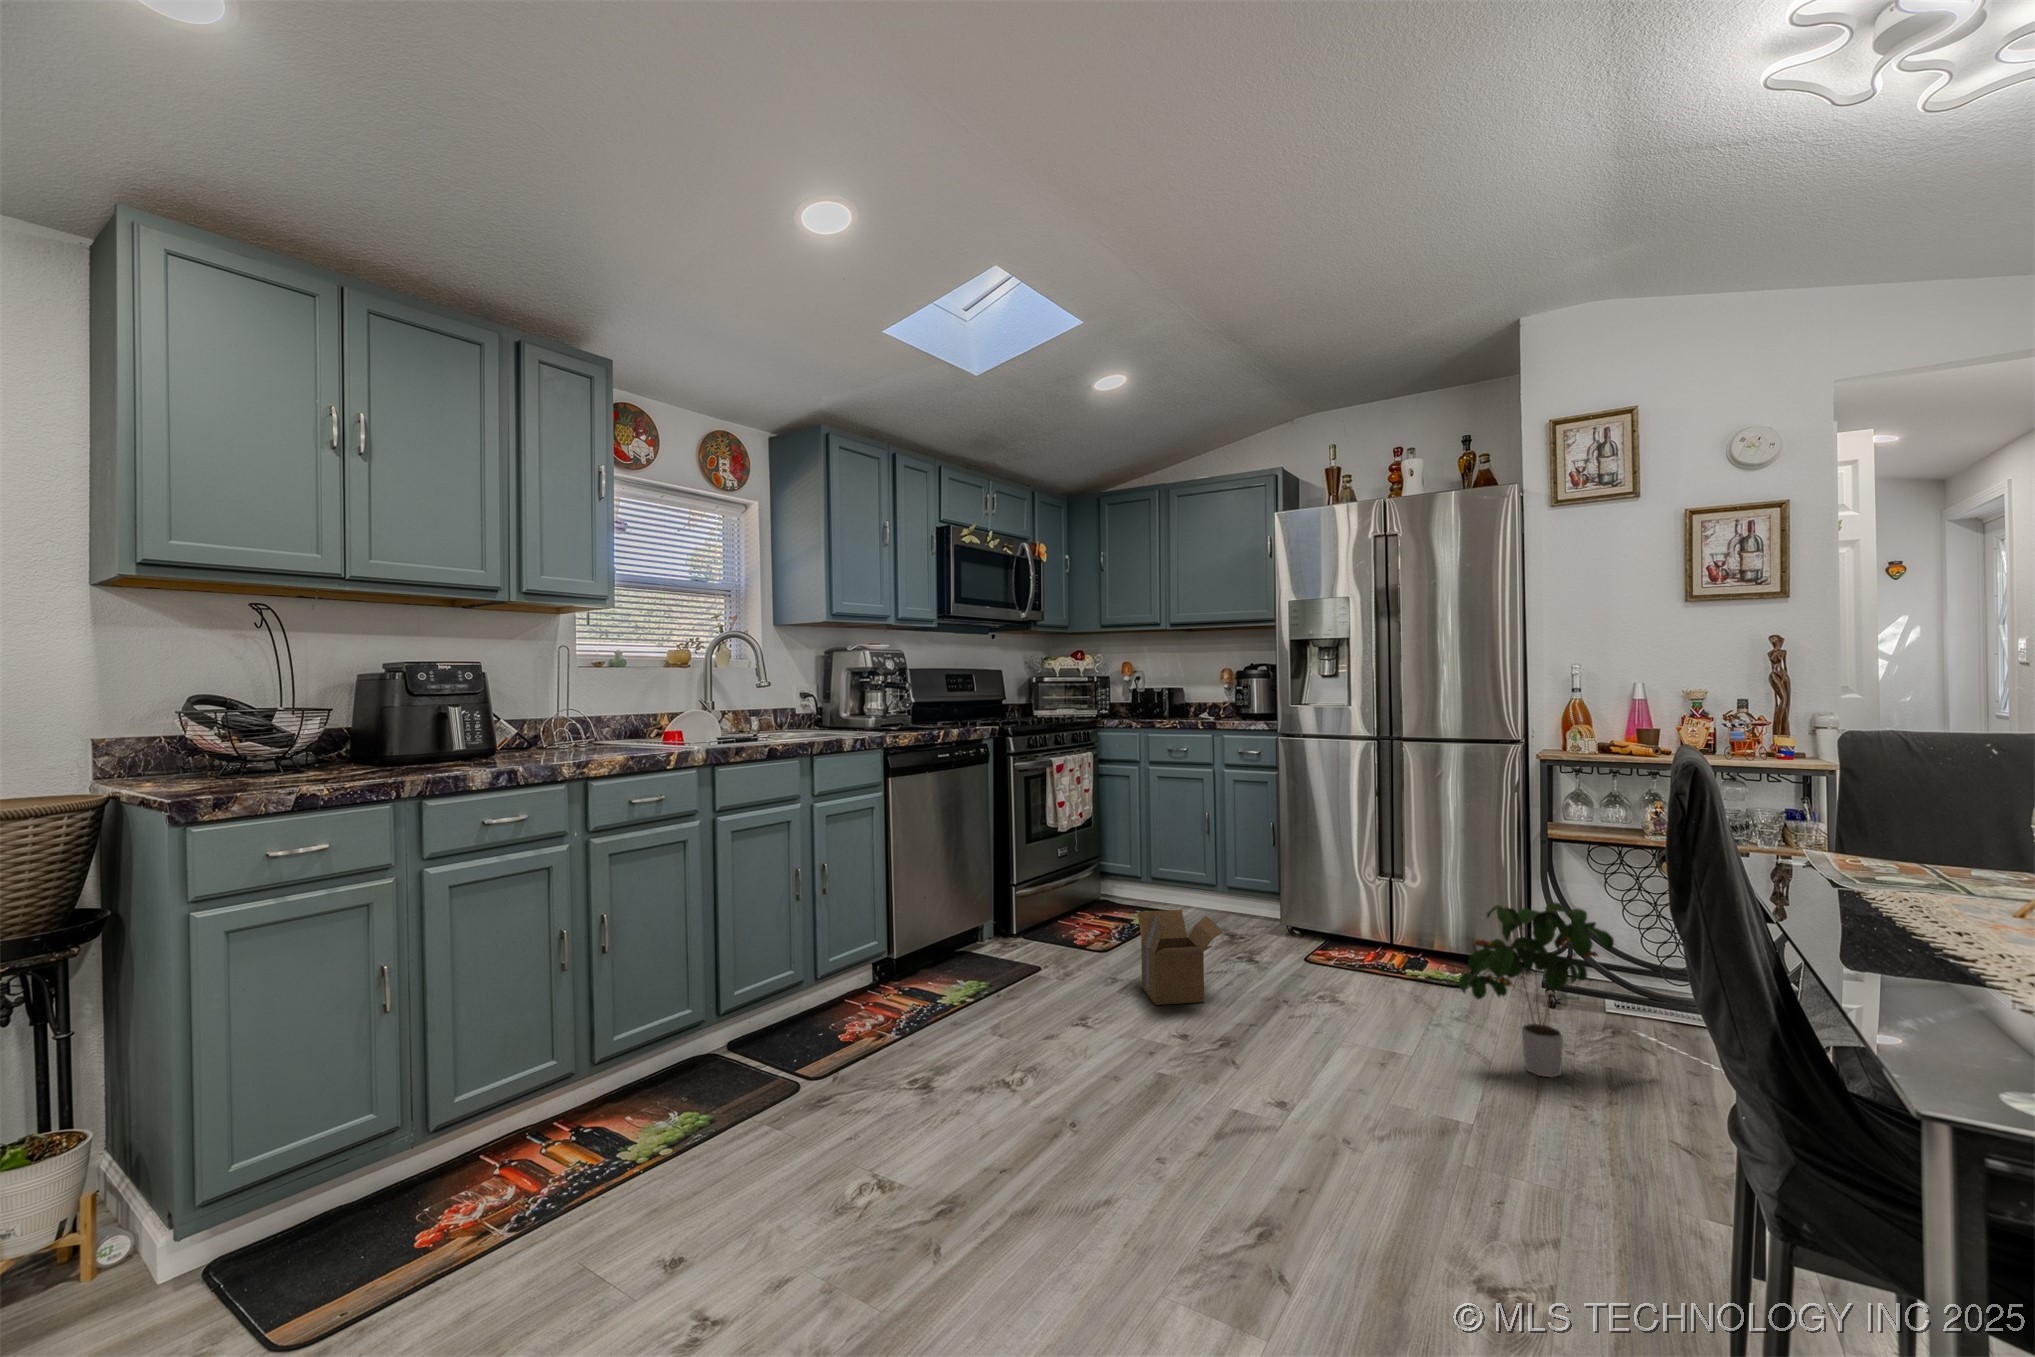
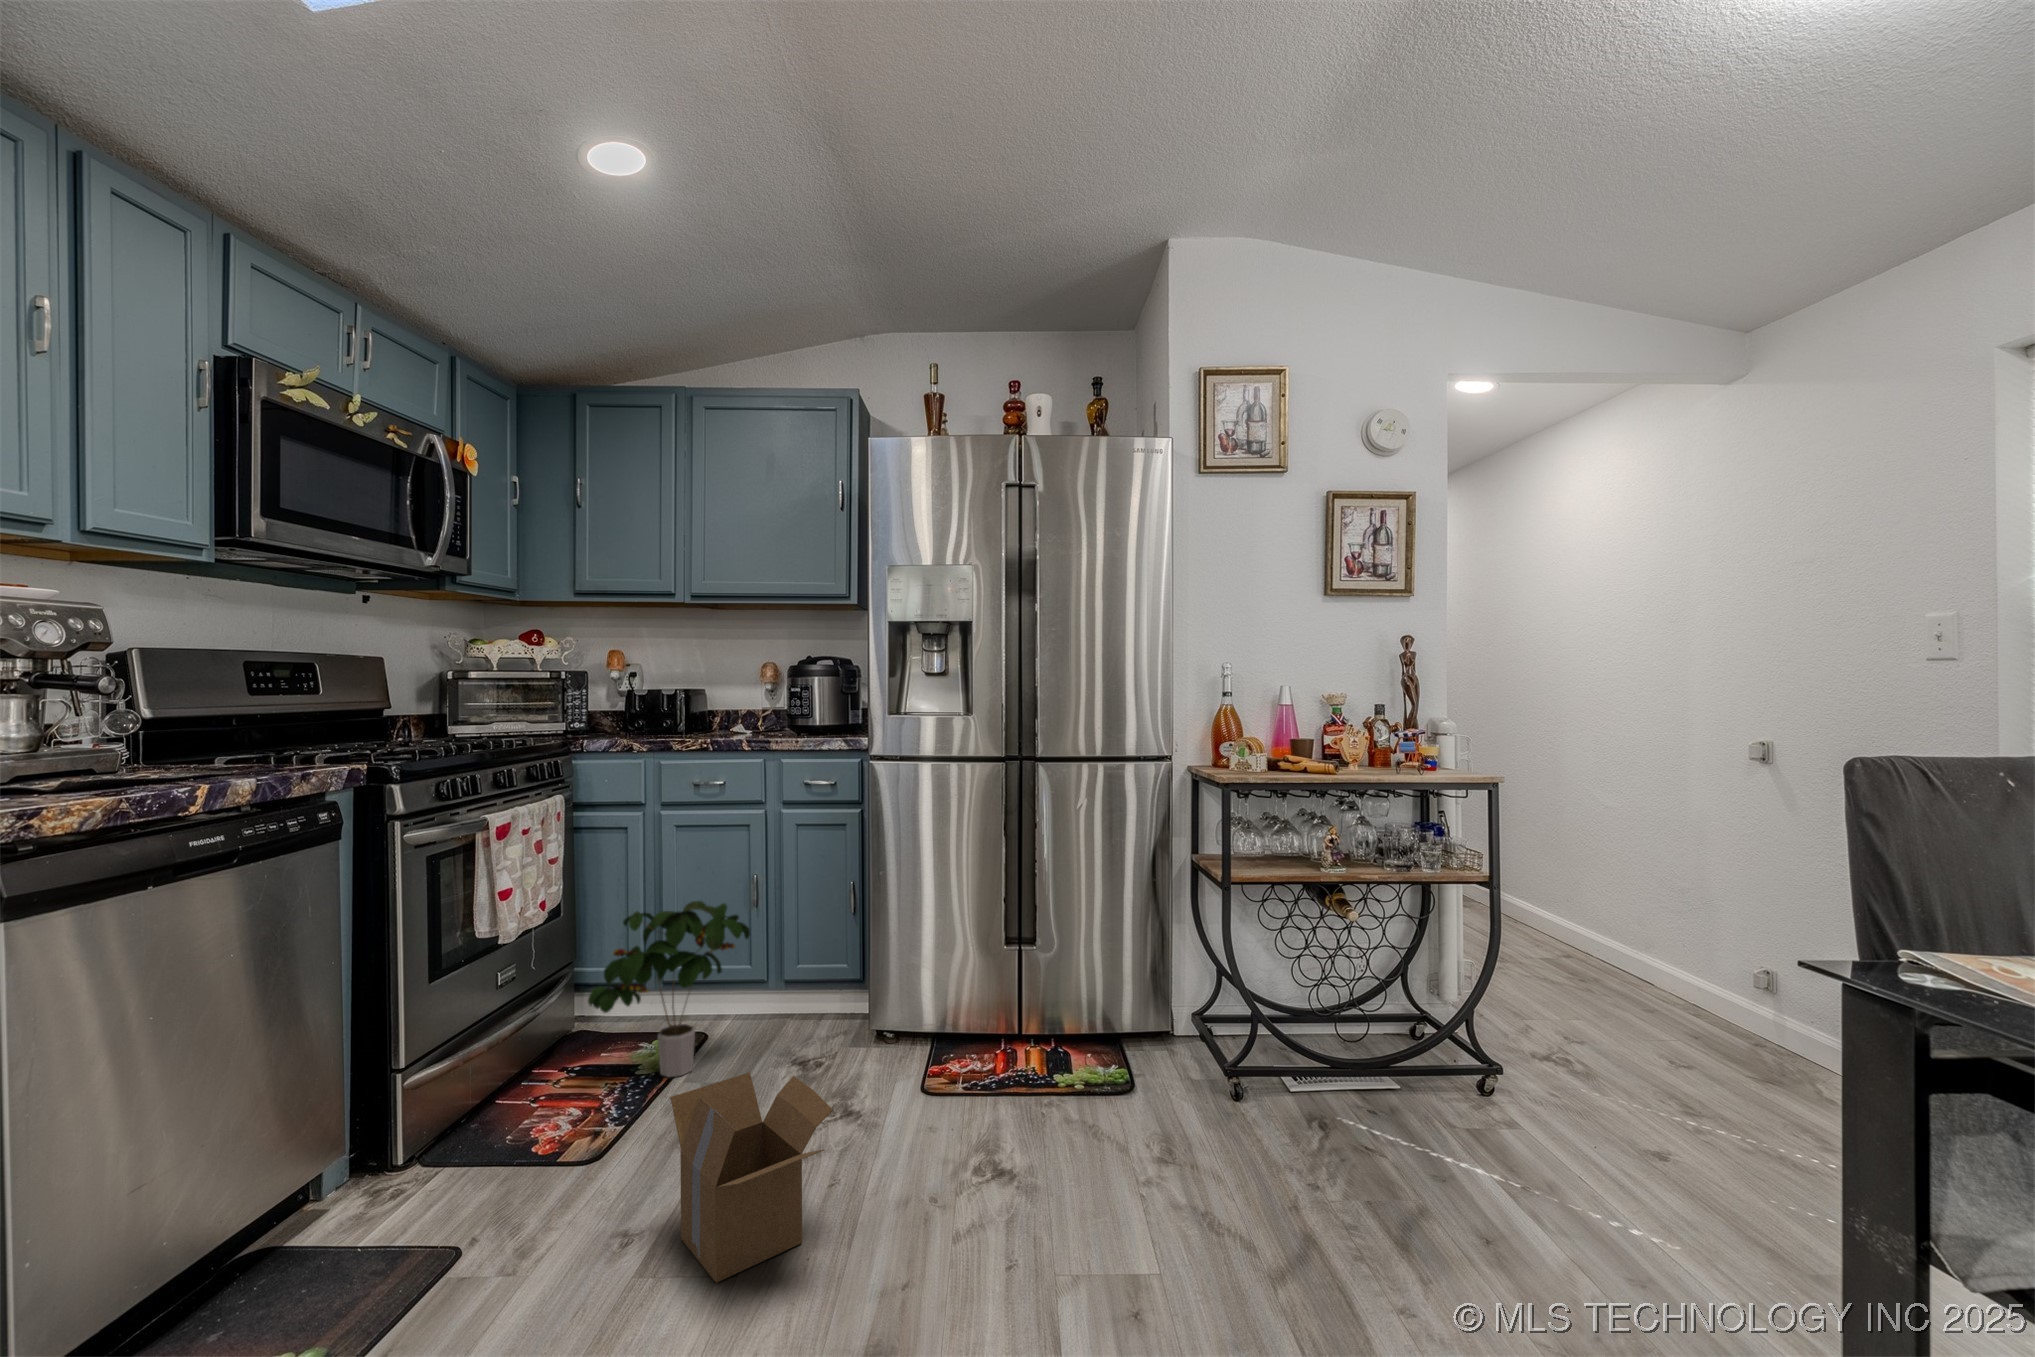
potted plant: present [1458,902,1614,1077] -> present [588,901,750,1077]

